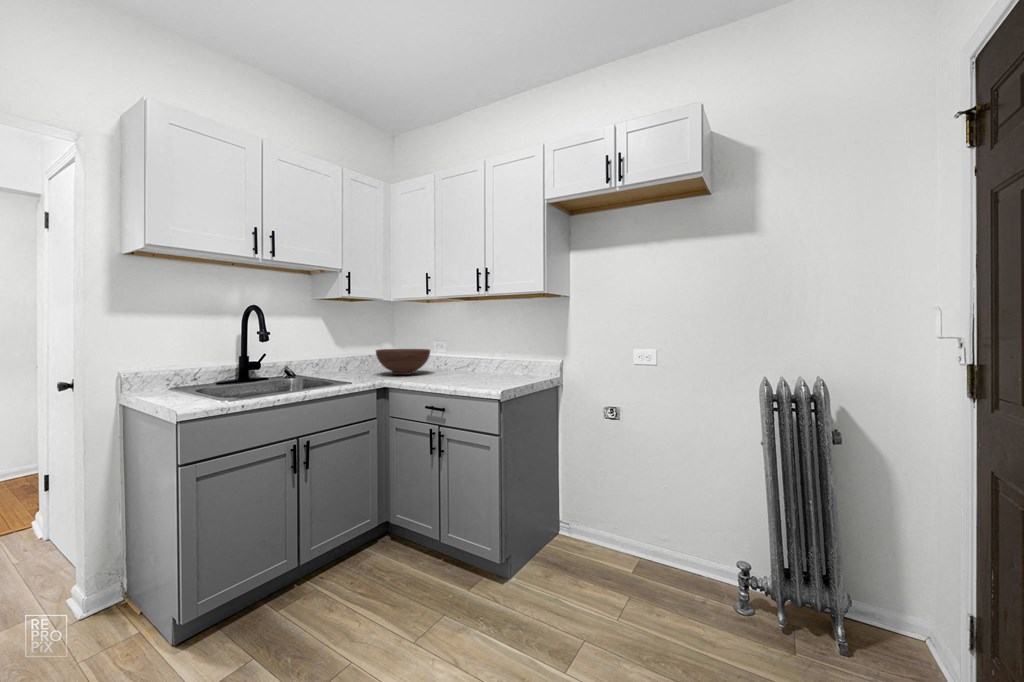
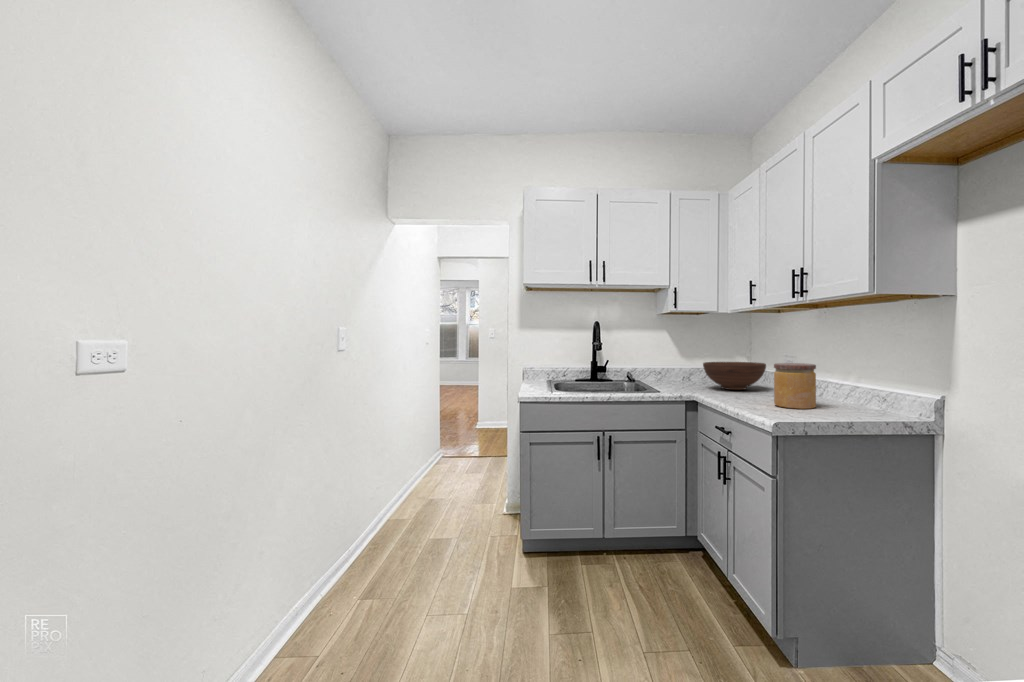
jar: none [466,346,495,382] -> present [774,363,816,409]

